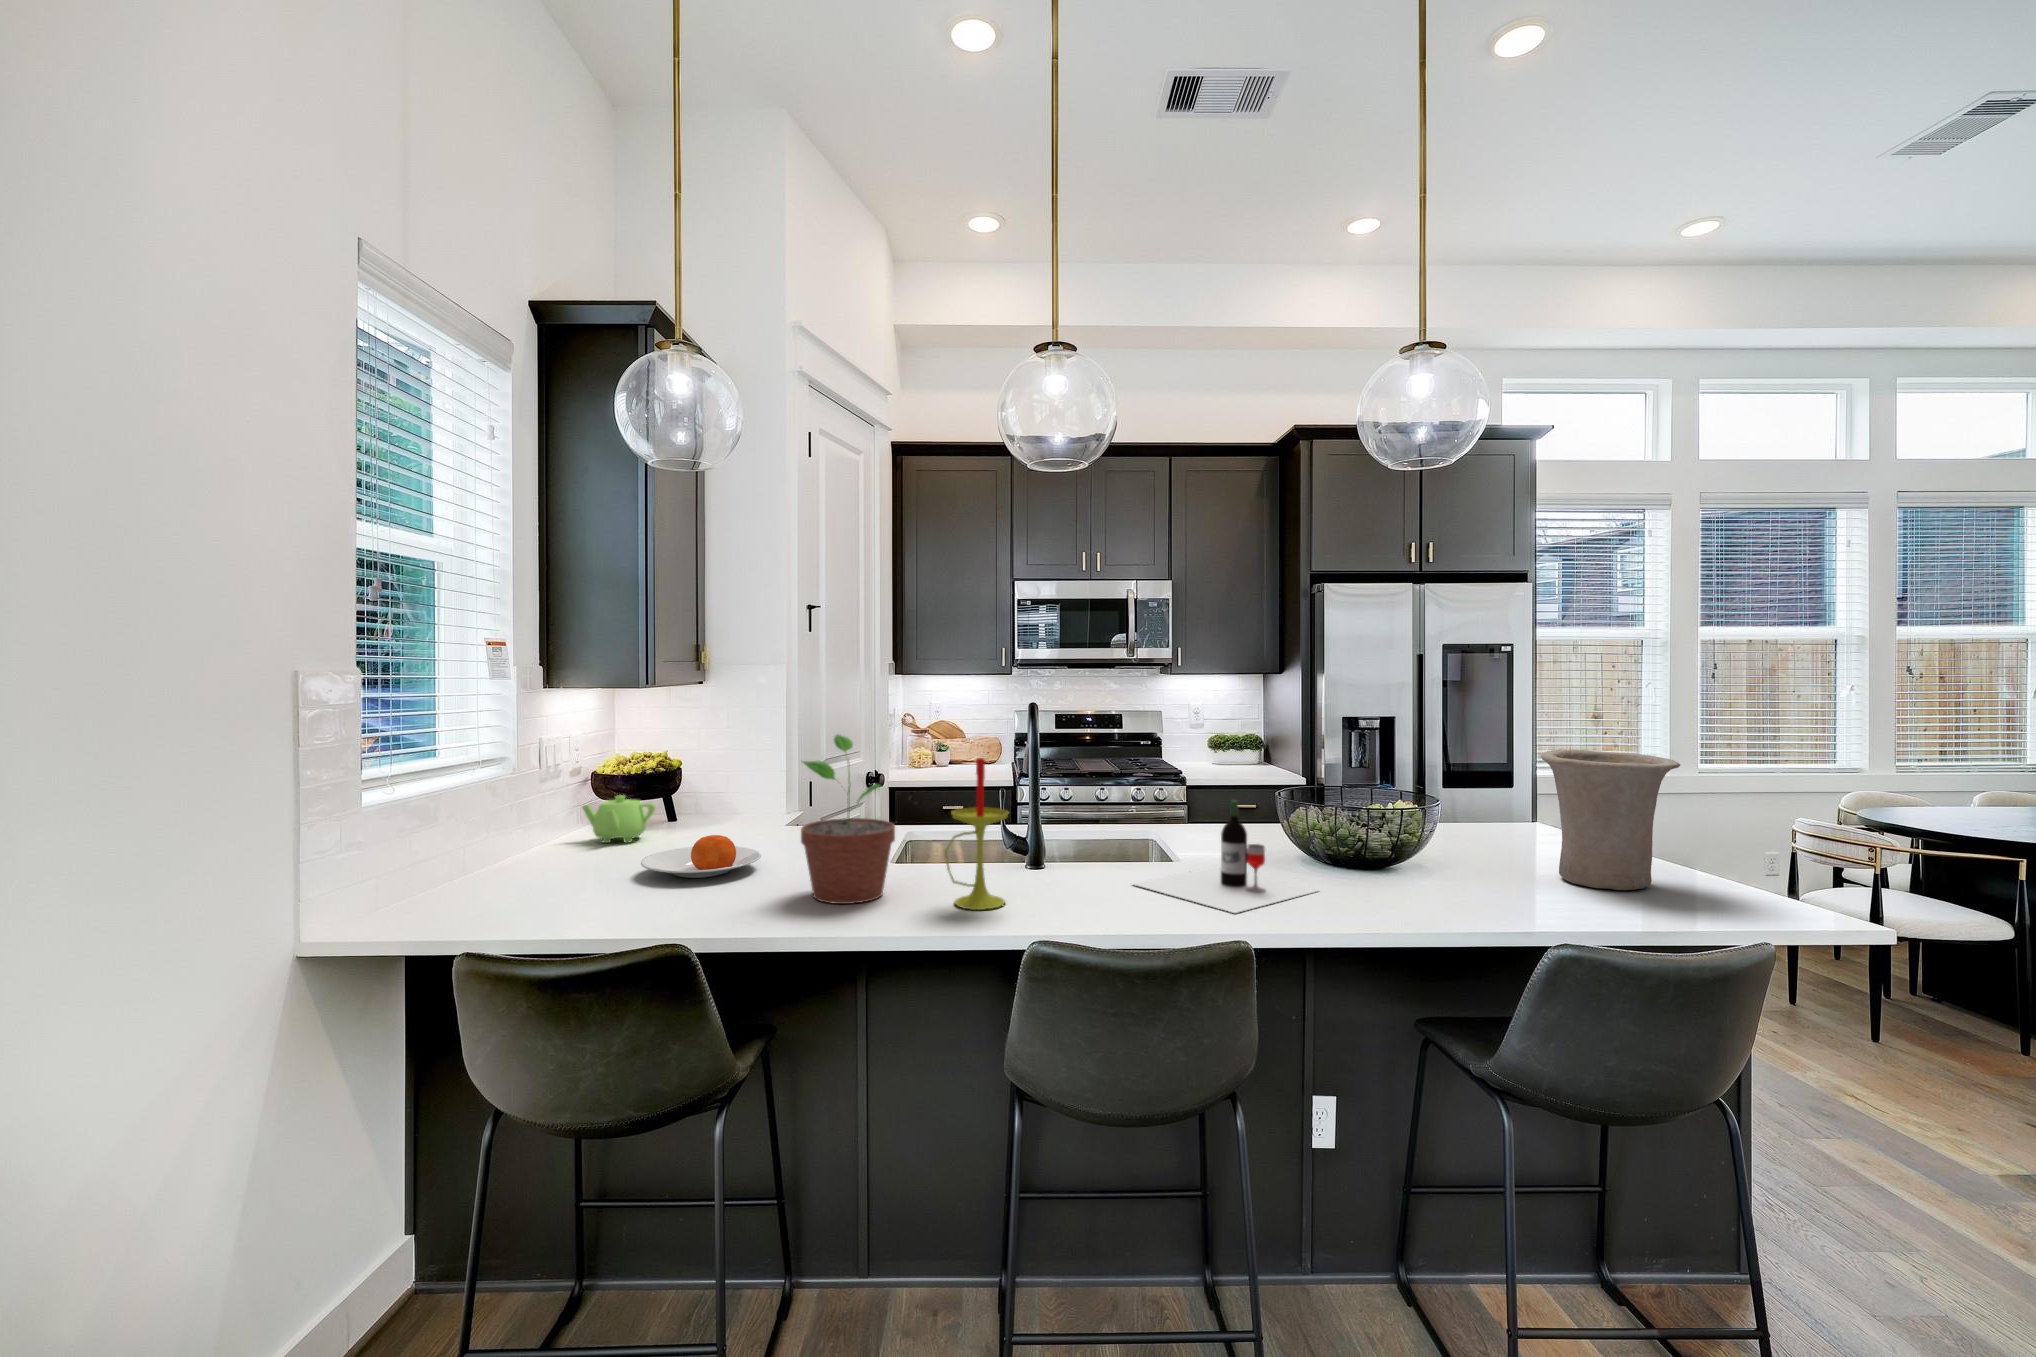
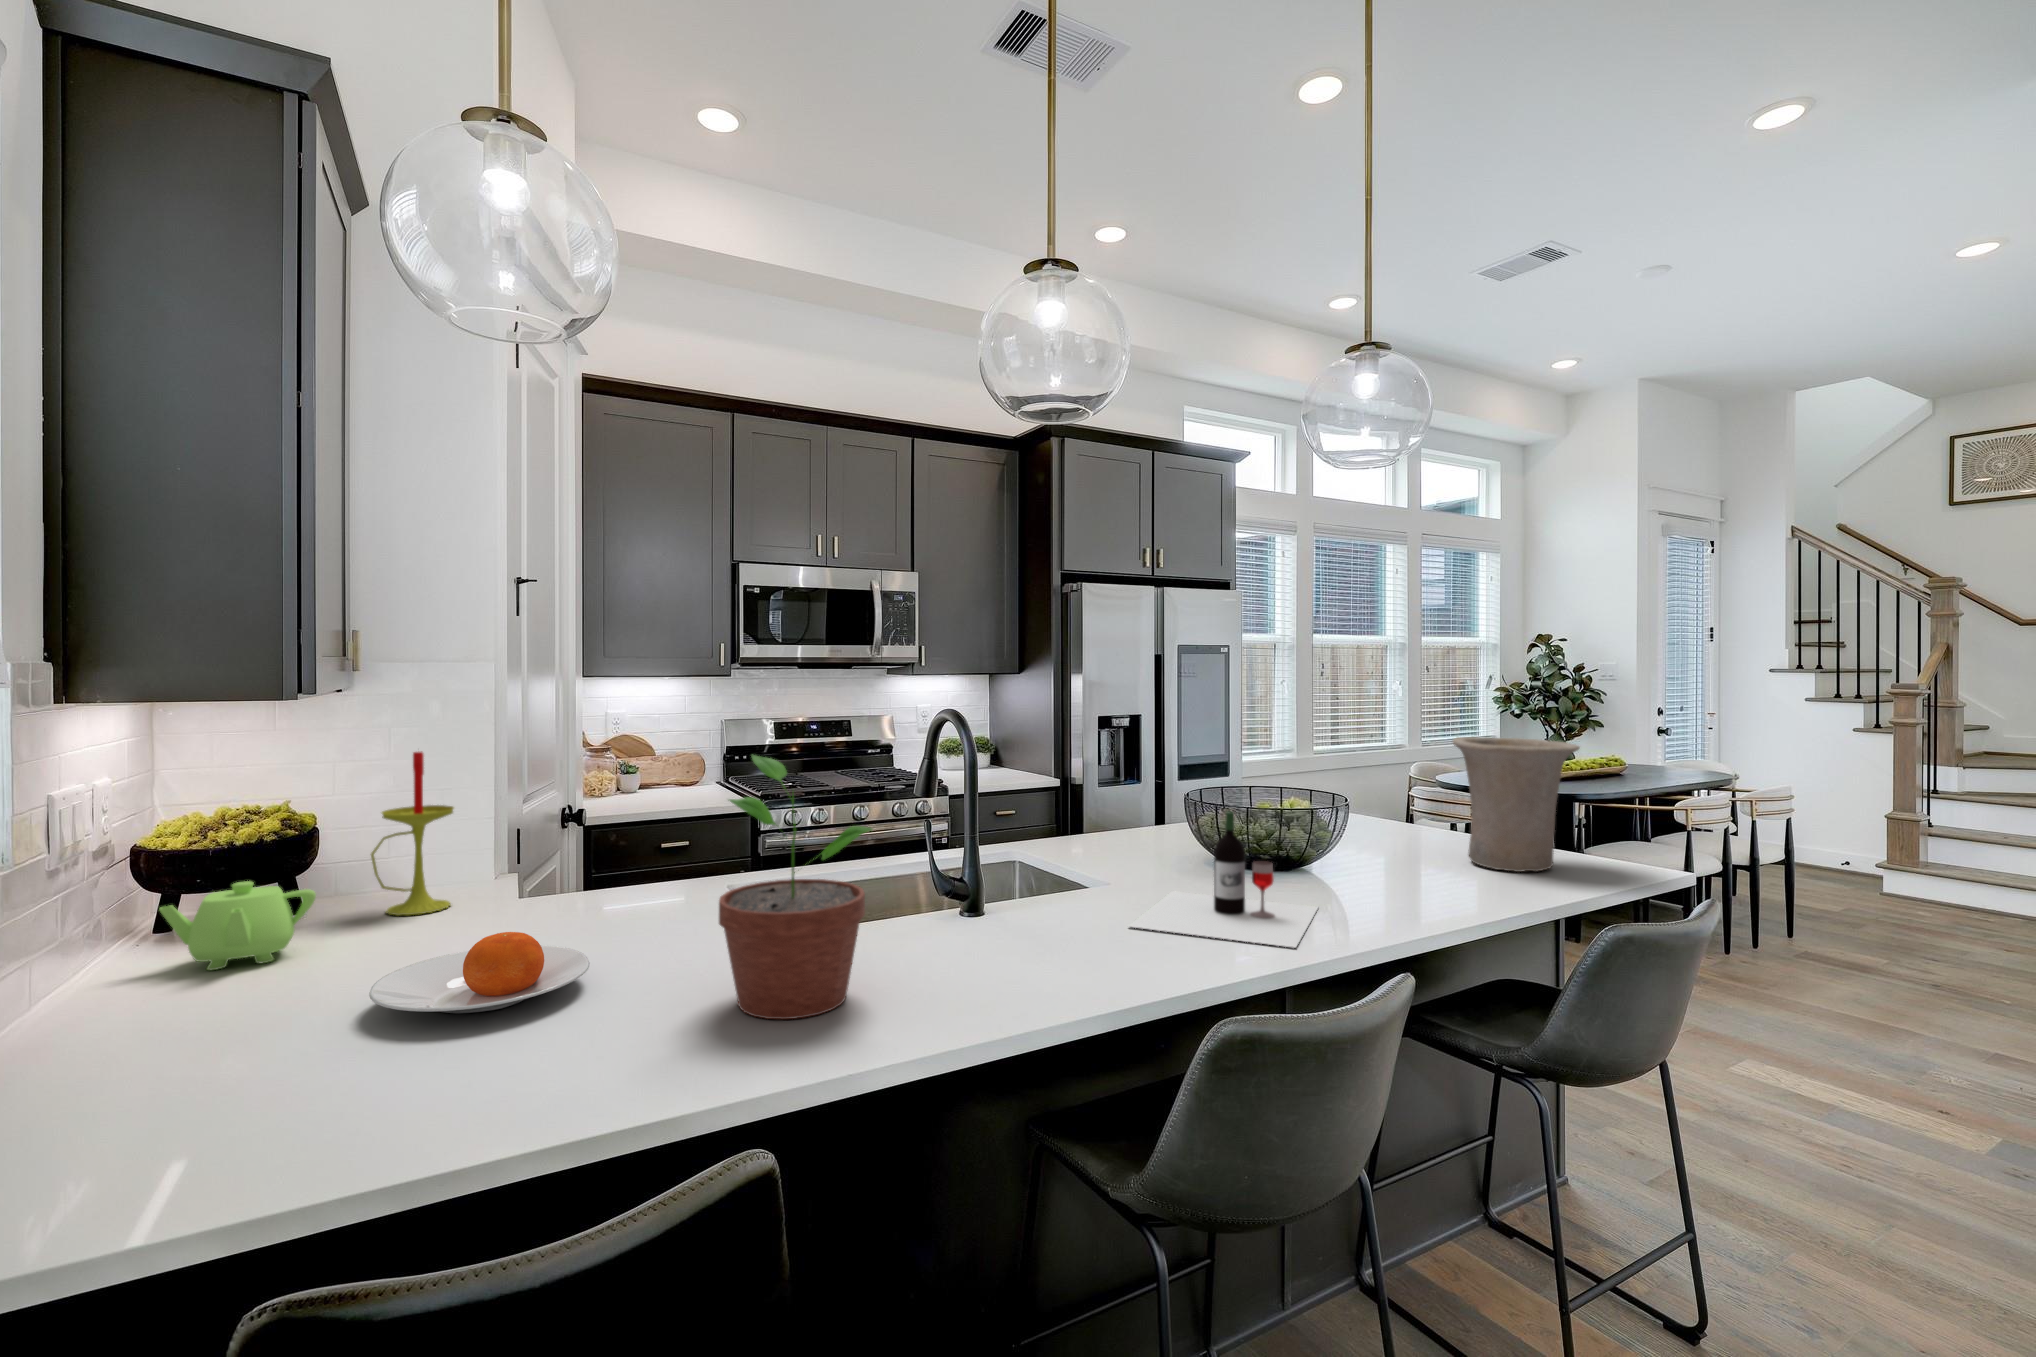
candle: present [945,758,1008,910] -> present [371,752,454,916]

